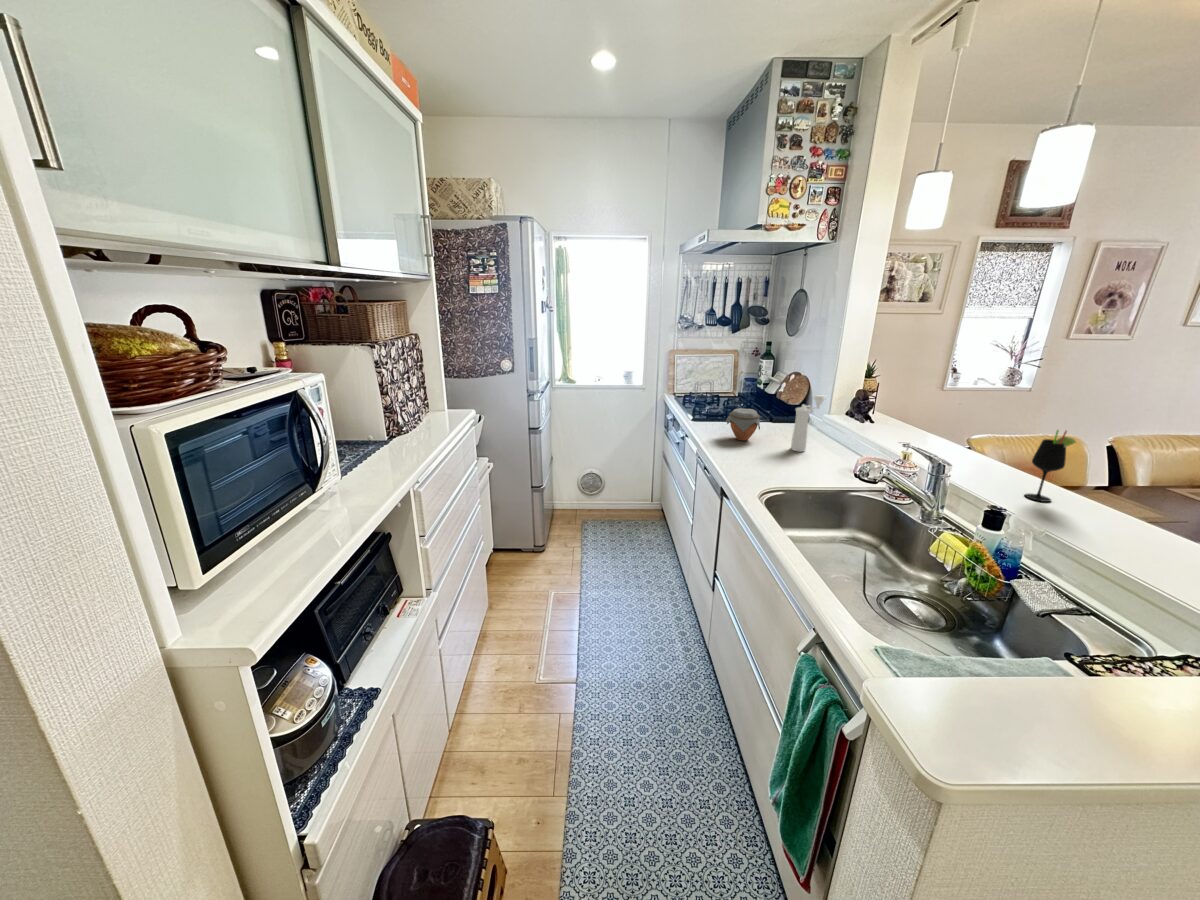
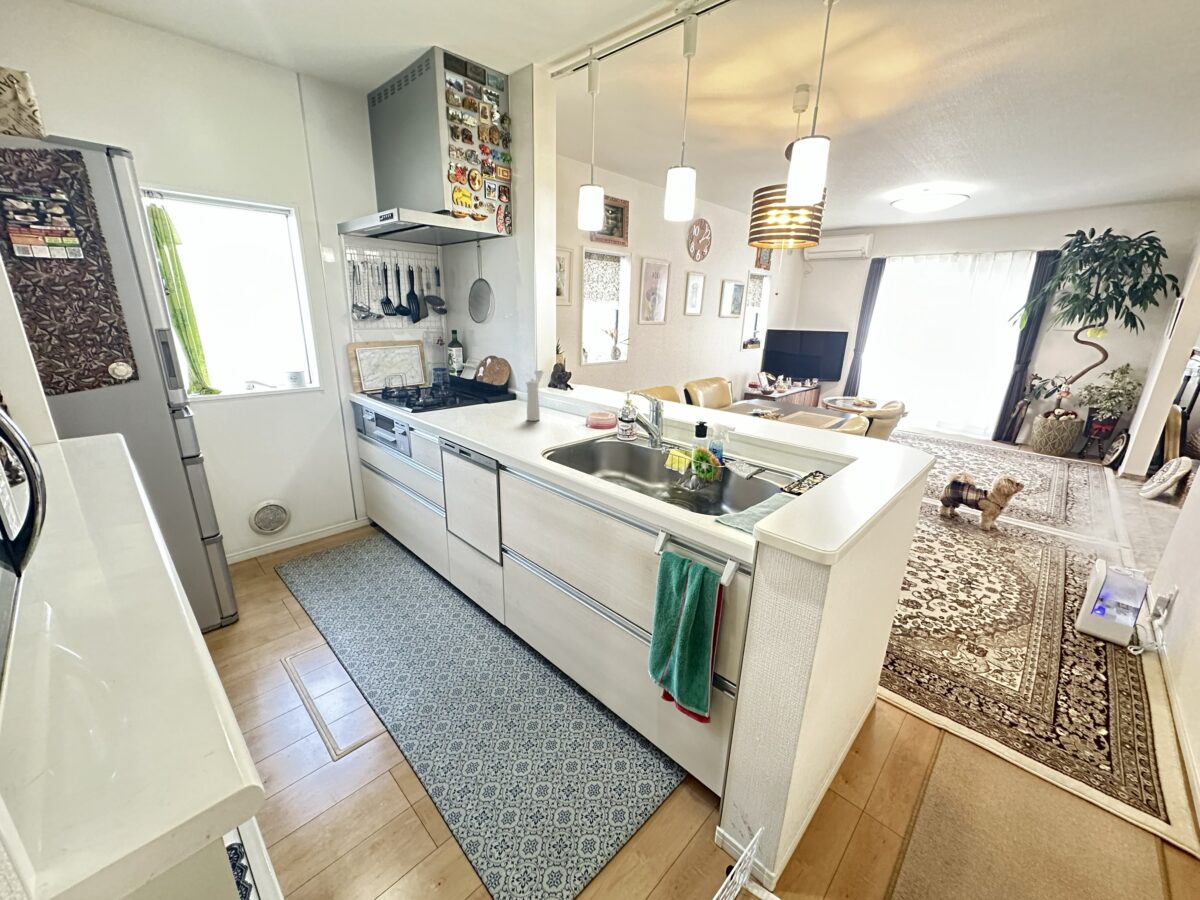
jar: present [726,408,760,441] -> none [461,389,496,421]
wine glass: present [1025,430,1076,502] -> none [703,368,725,417]

